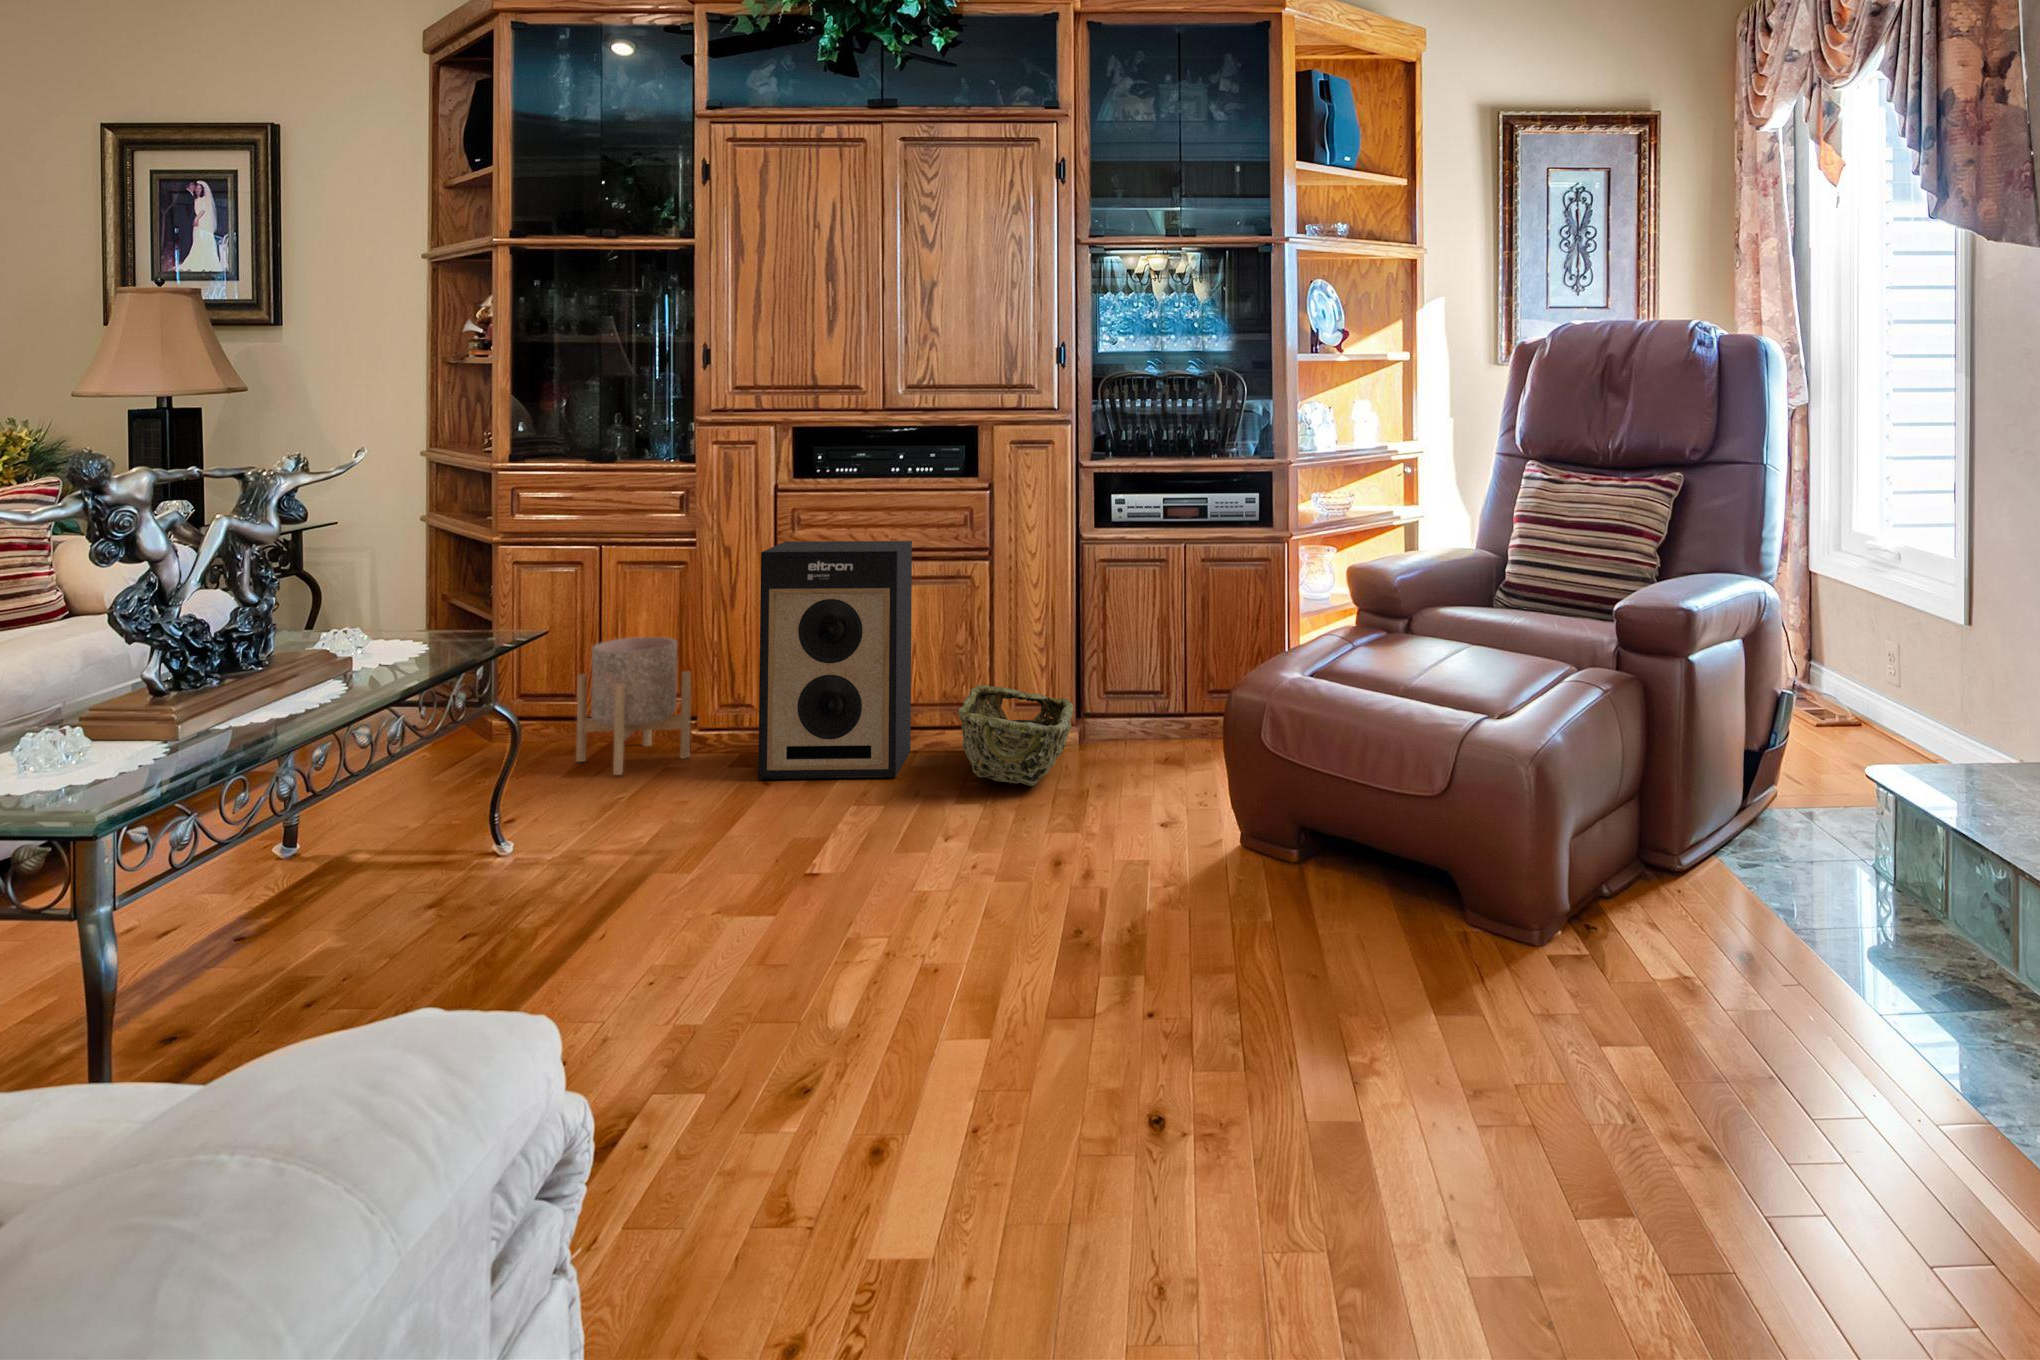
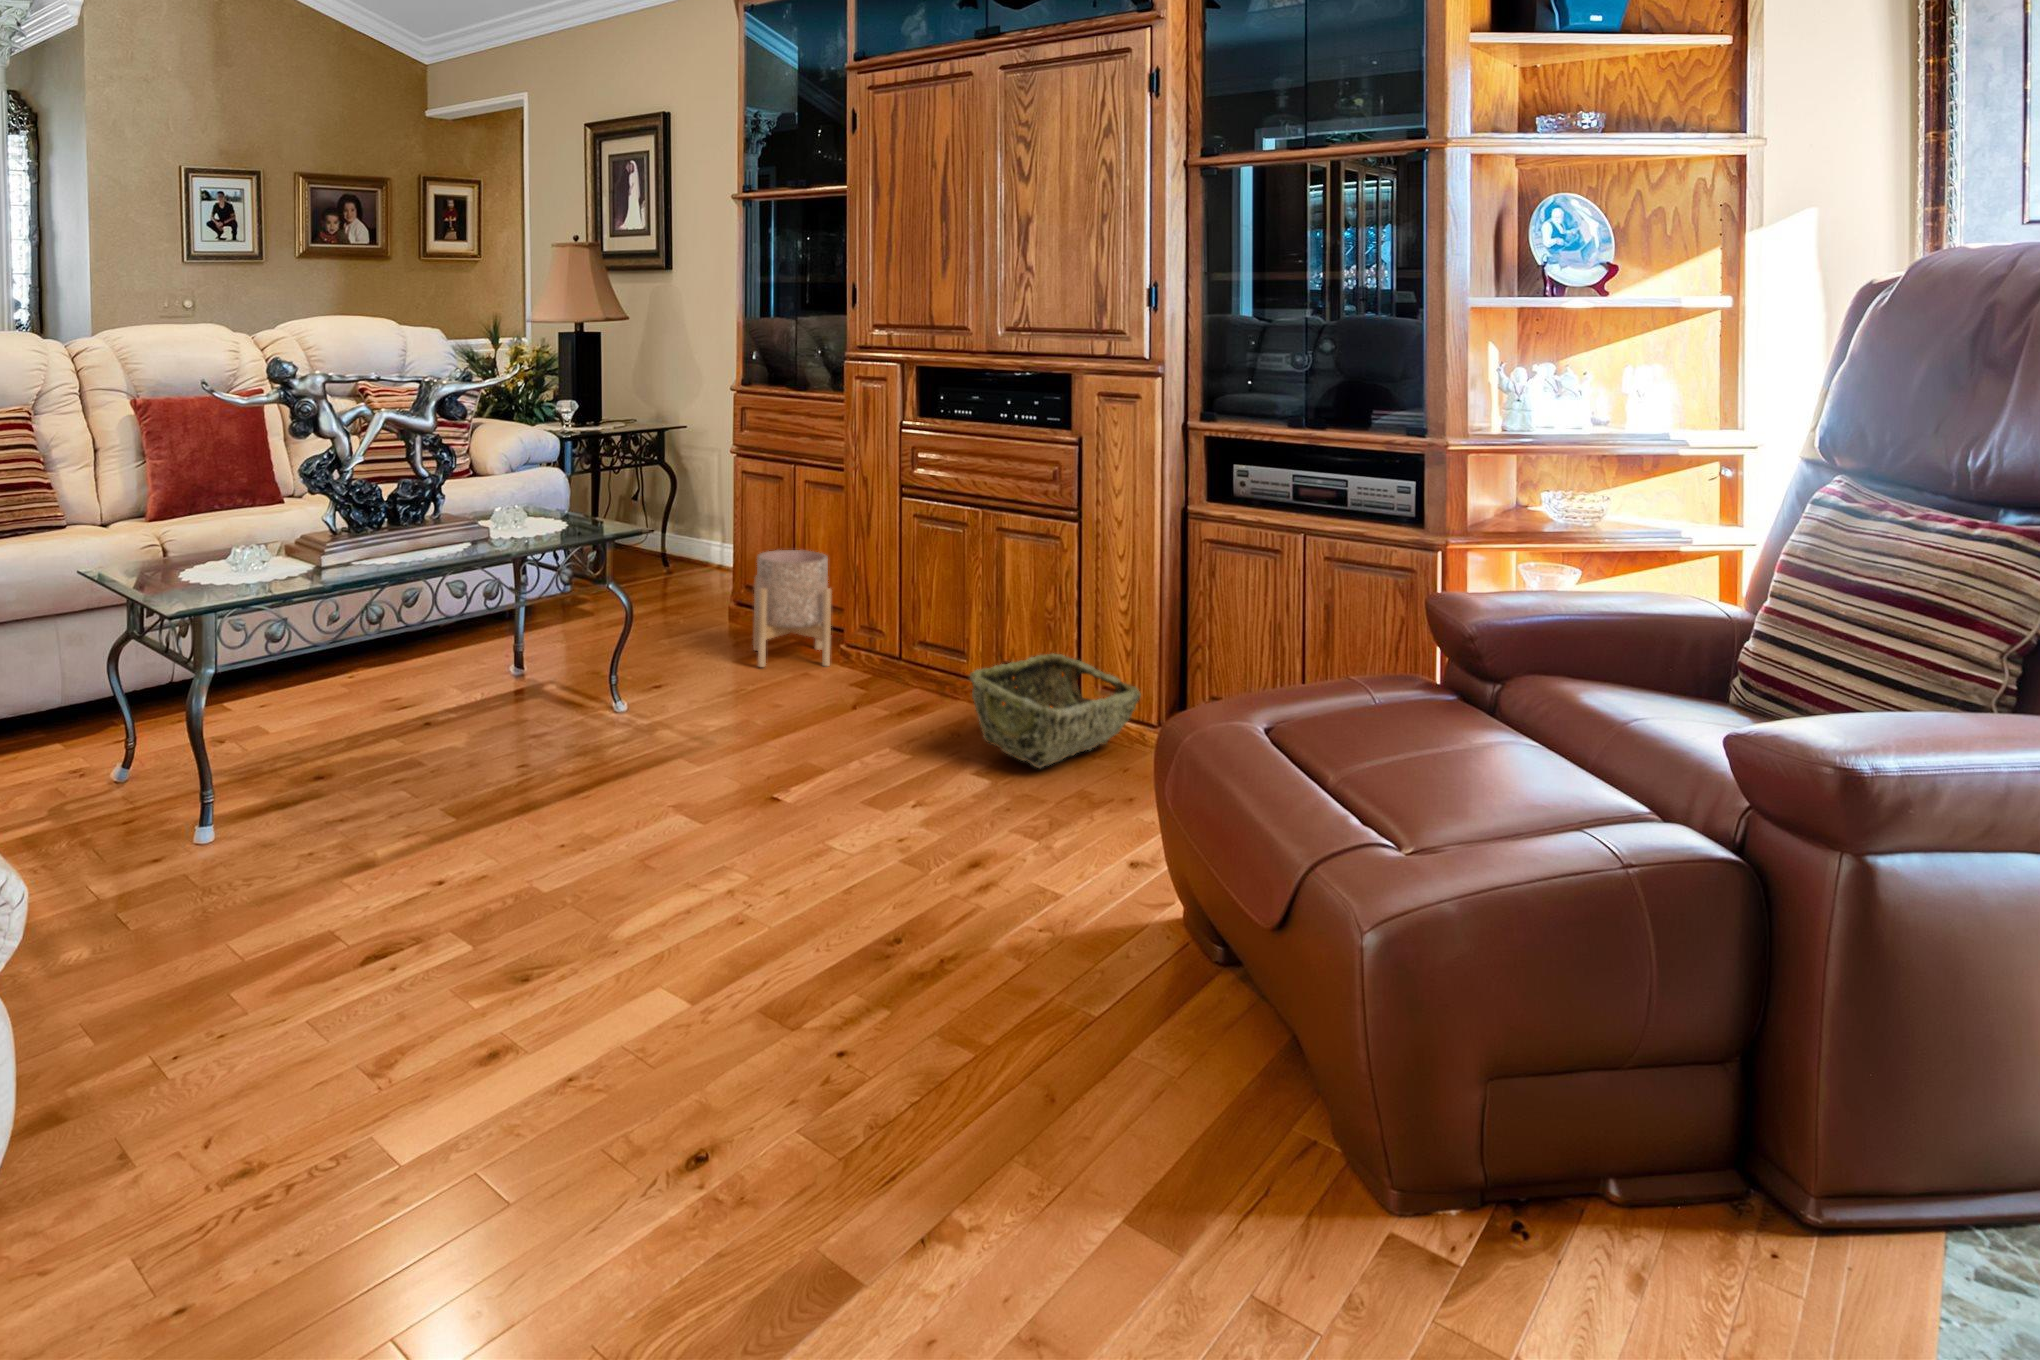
speaker: present [758,541,912,779] -> none [843,479,1004,726]

